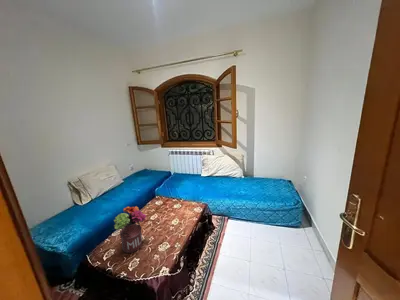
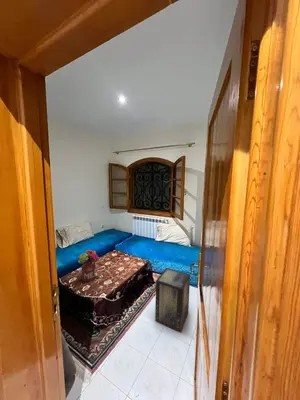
storage box: none [233,211,274,291] -> present [155,268,190,332]

